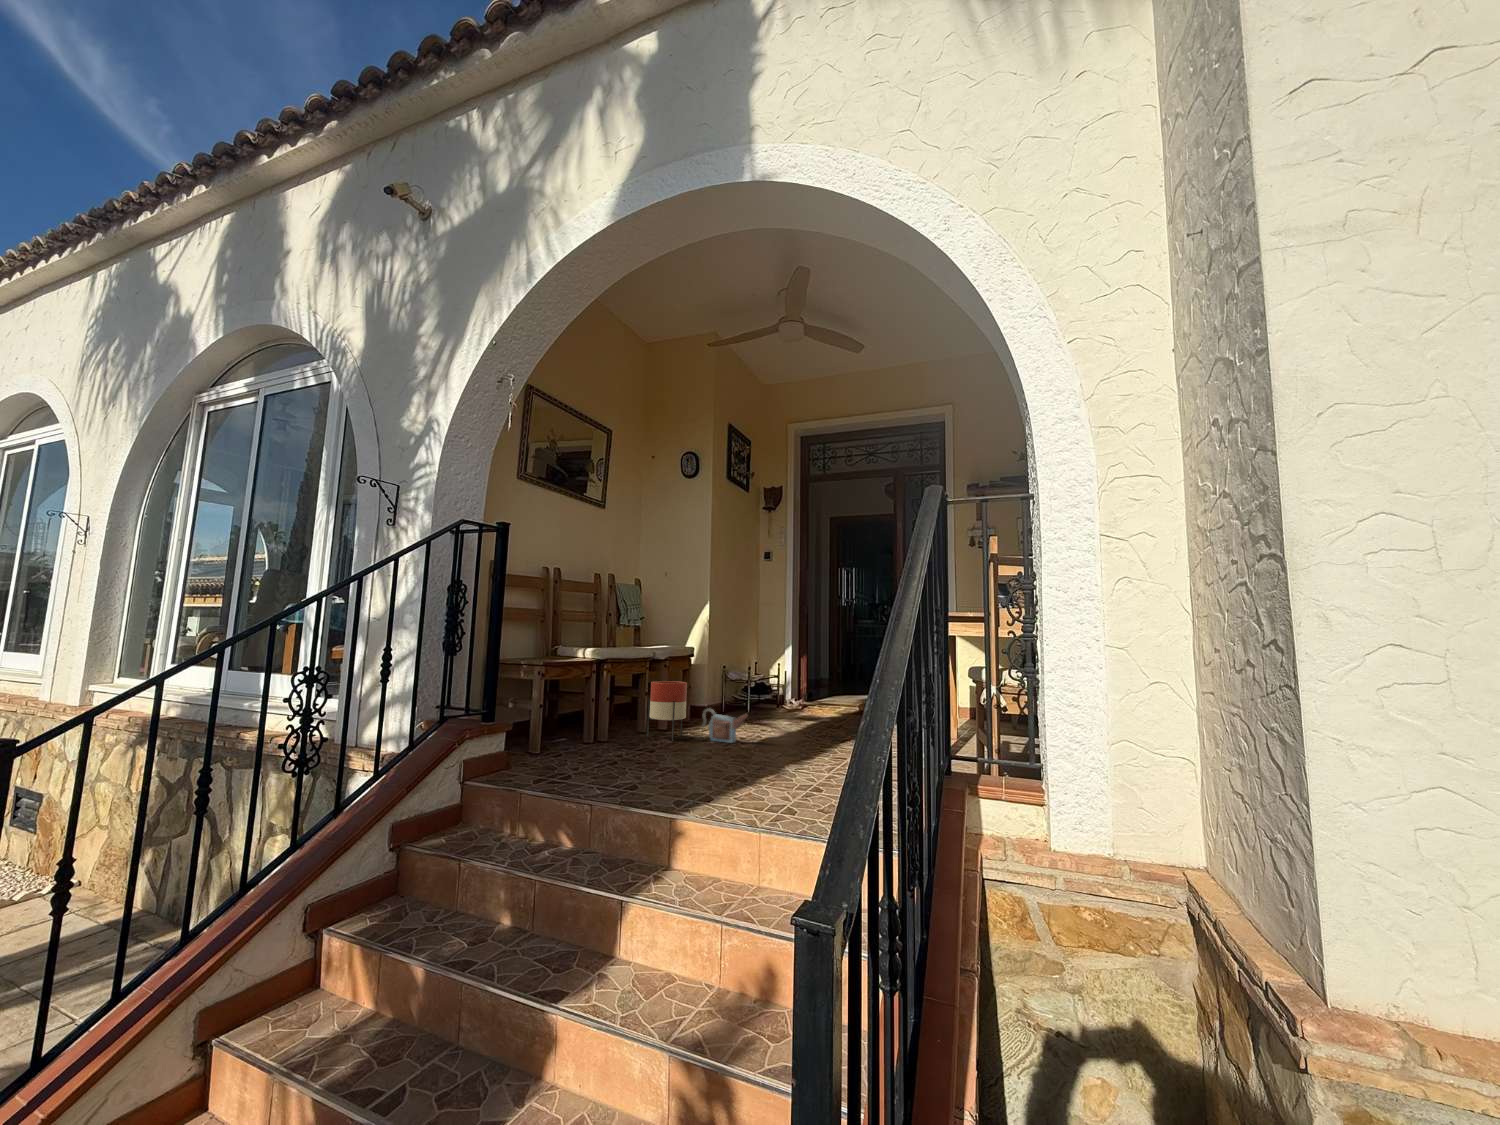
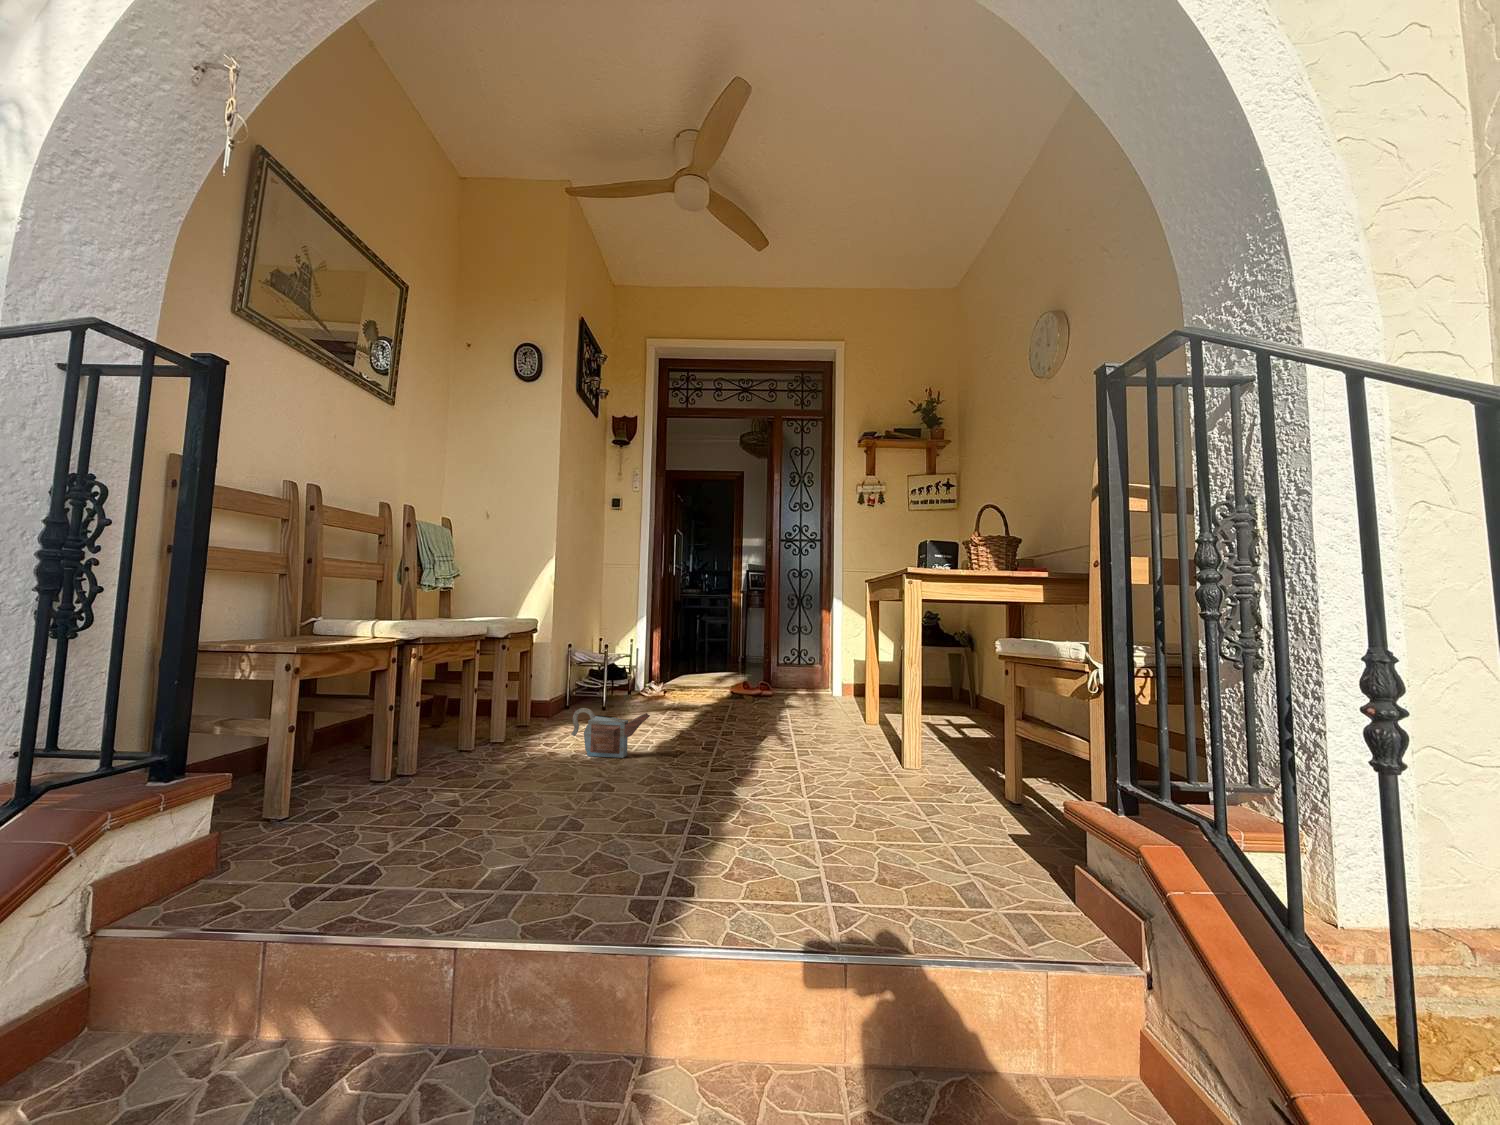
planter: present [647,681,687,741] -> none [481,670,548,763]

